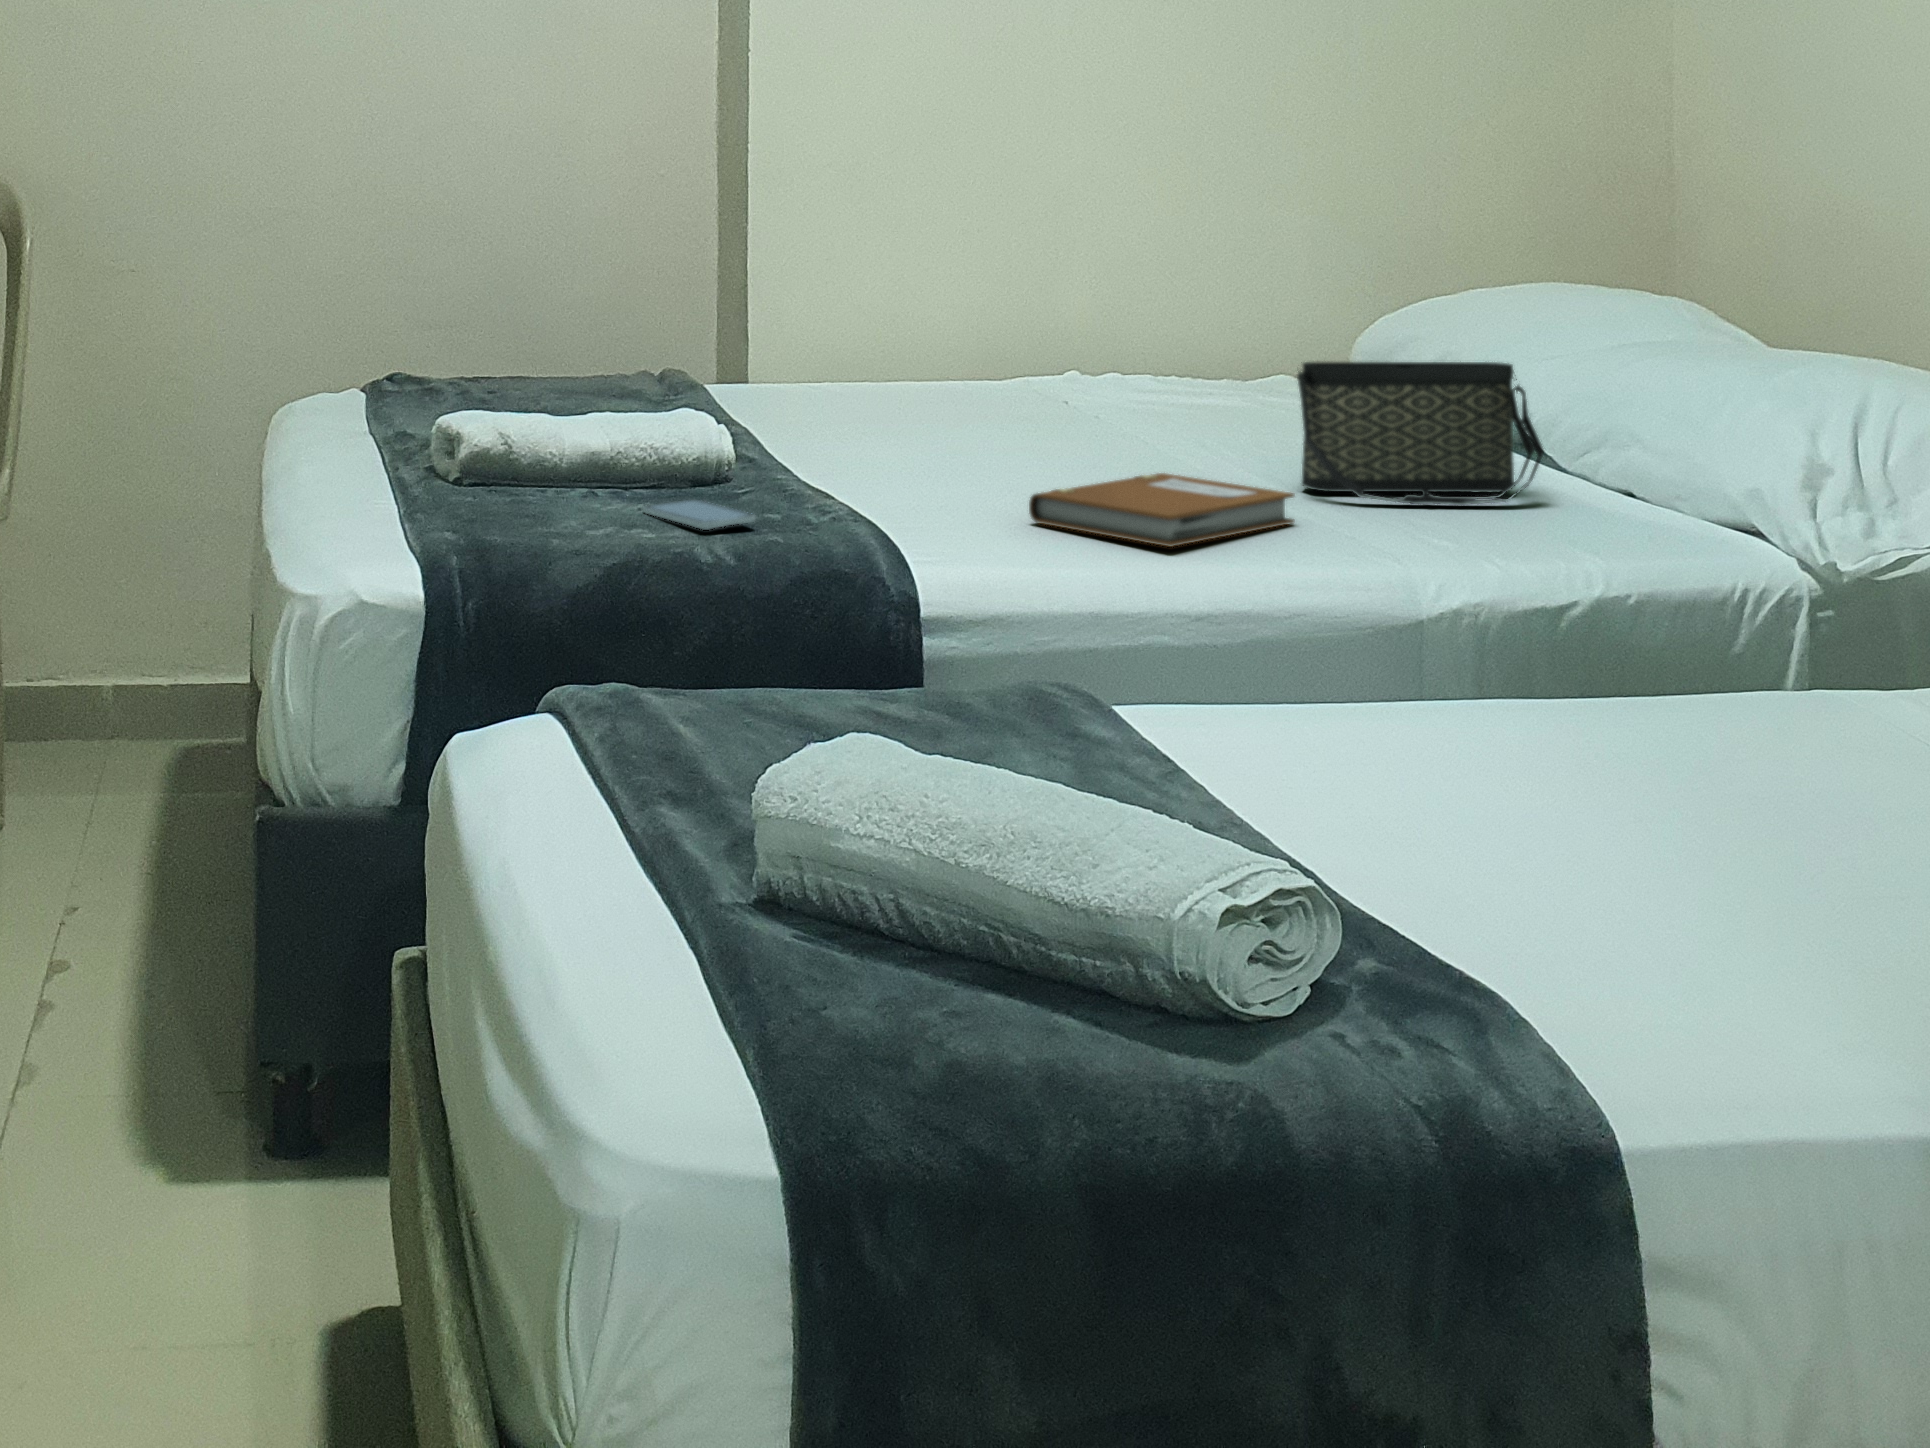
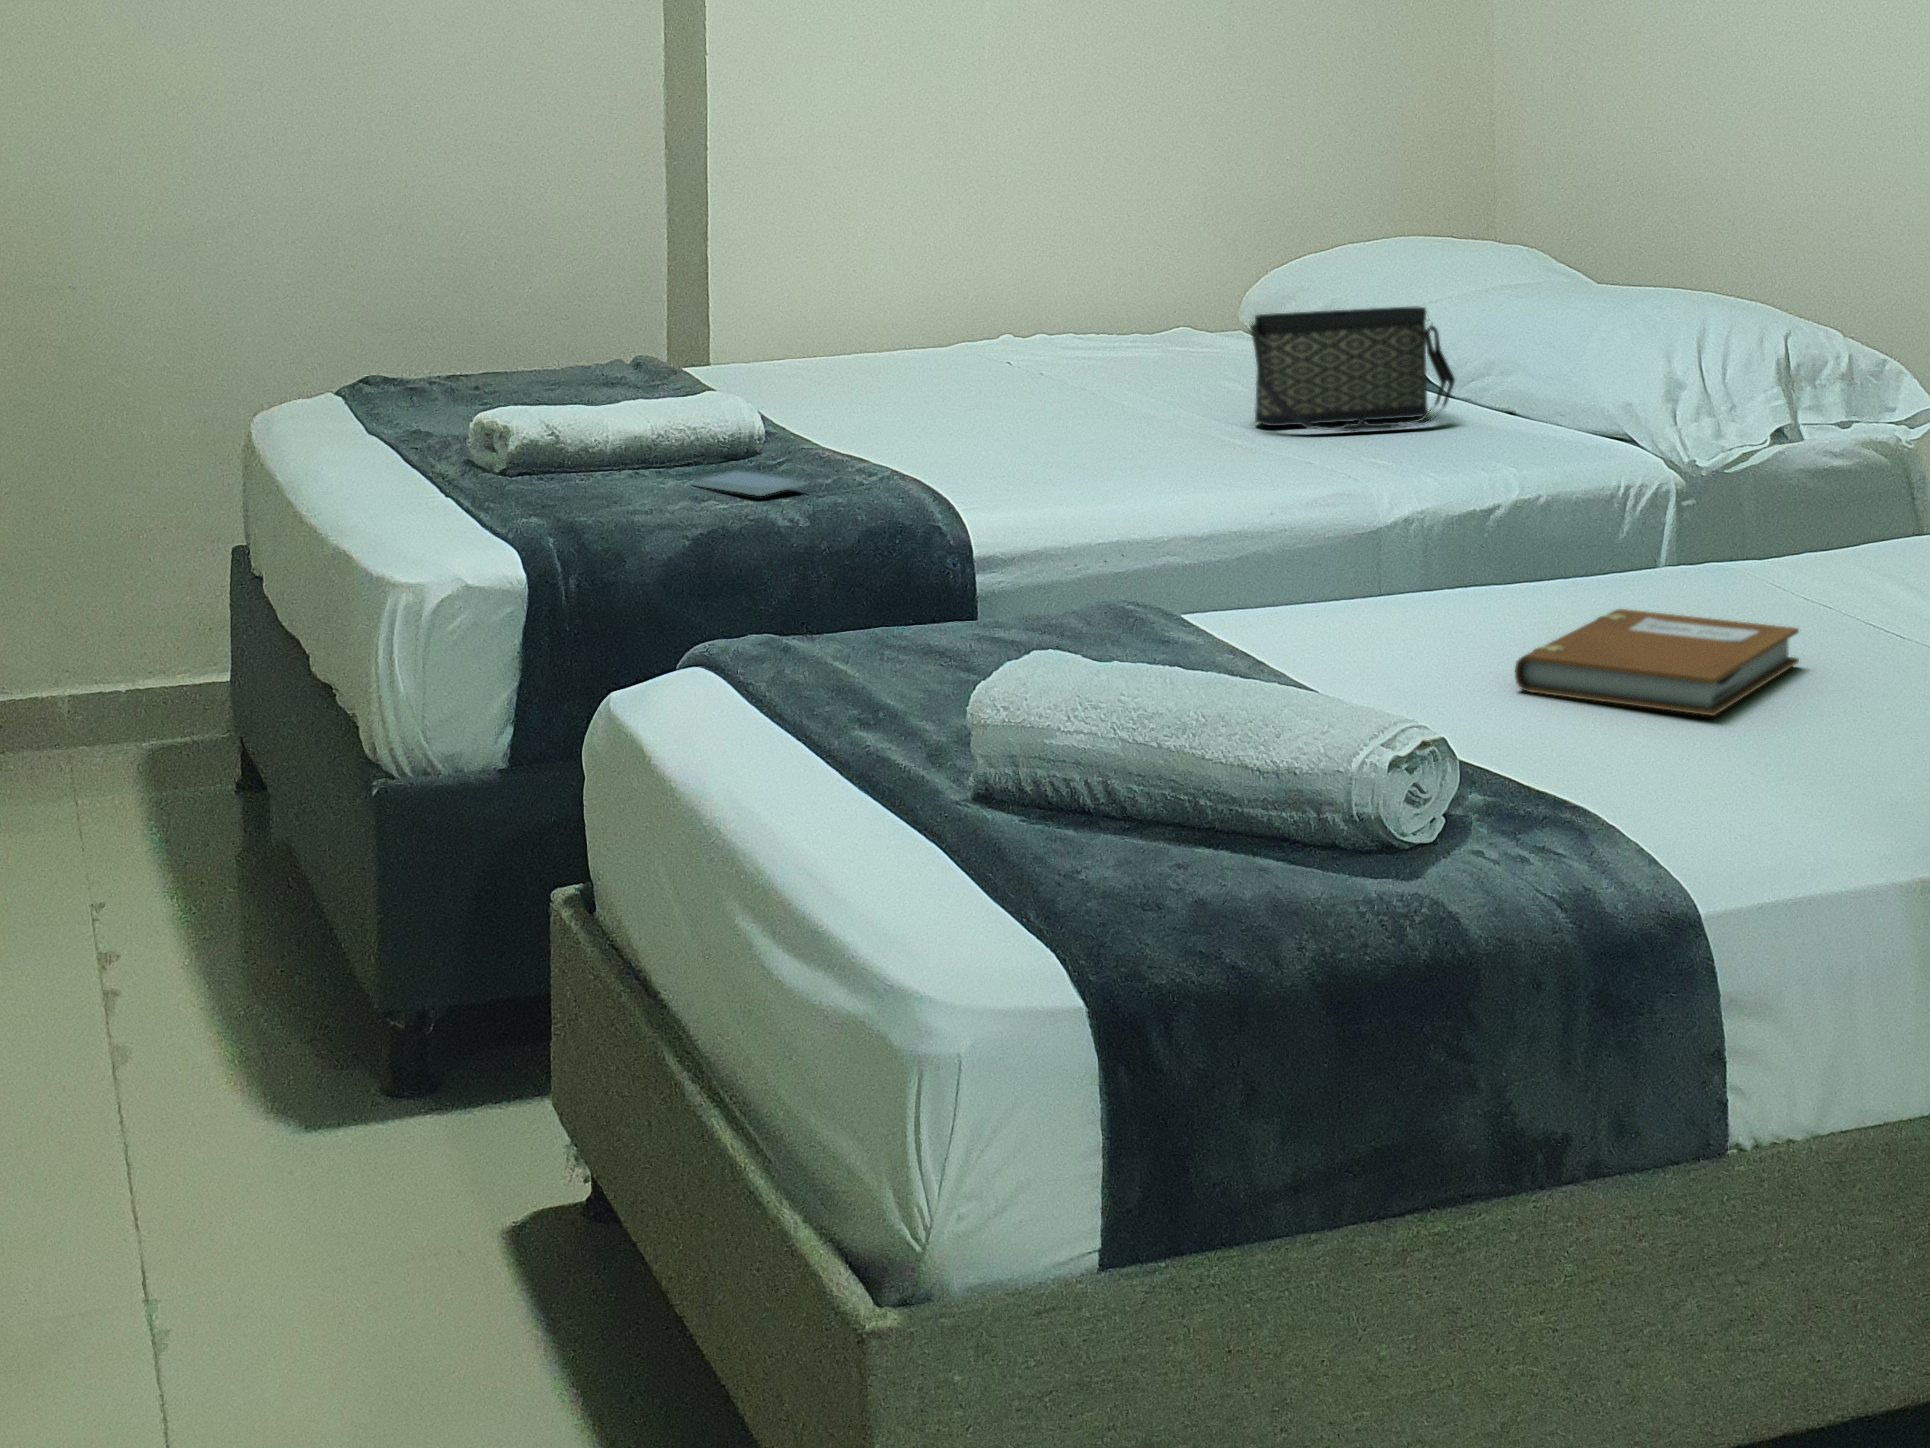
notebook: present [1029,473,1294,547] -> present [1515,609,1799,716]

